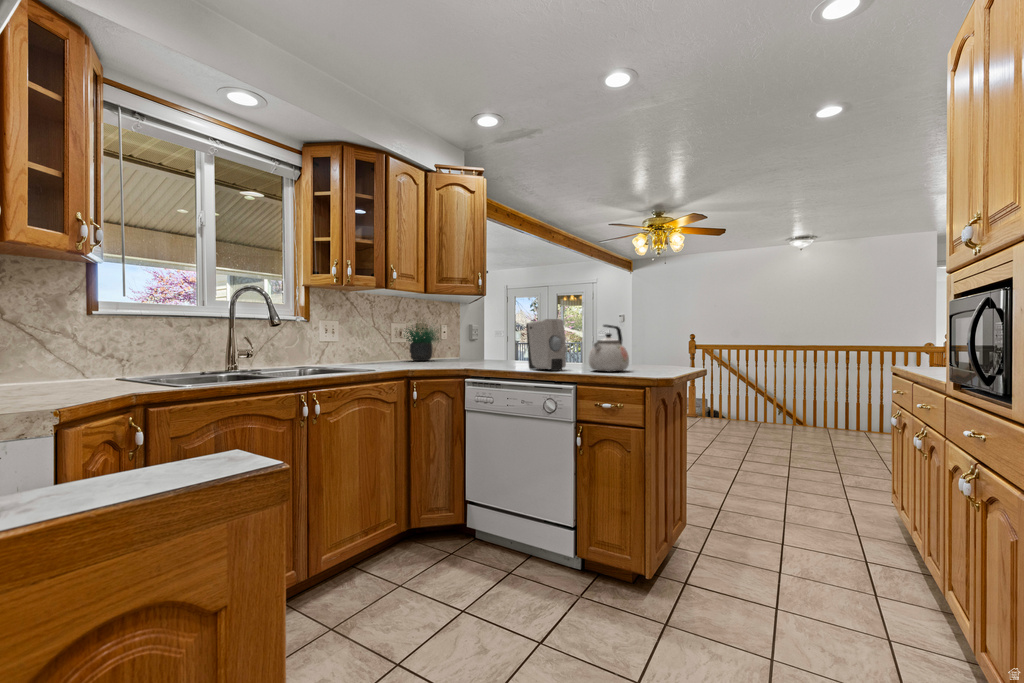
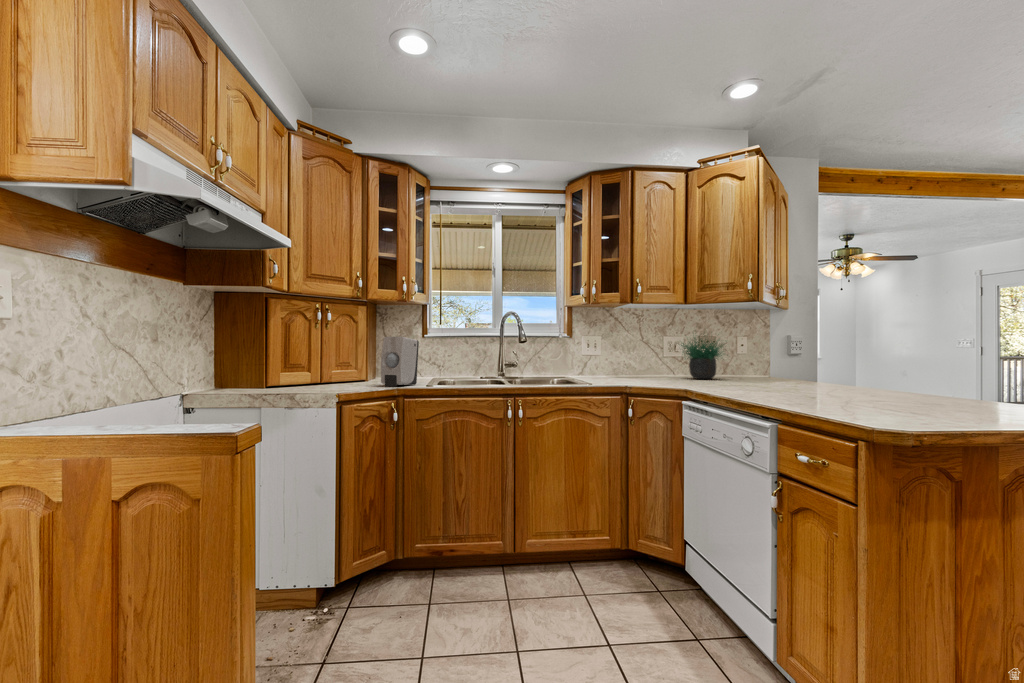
soap dispenser: present [526,319,566,371] -> present [381,337,419,387]
kettle: present [589,325,629,372] -> none [817,334,896,409]

